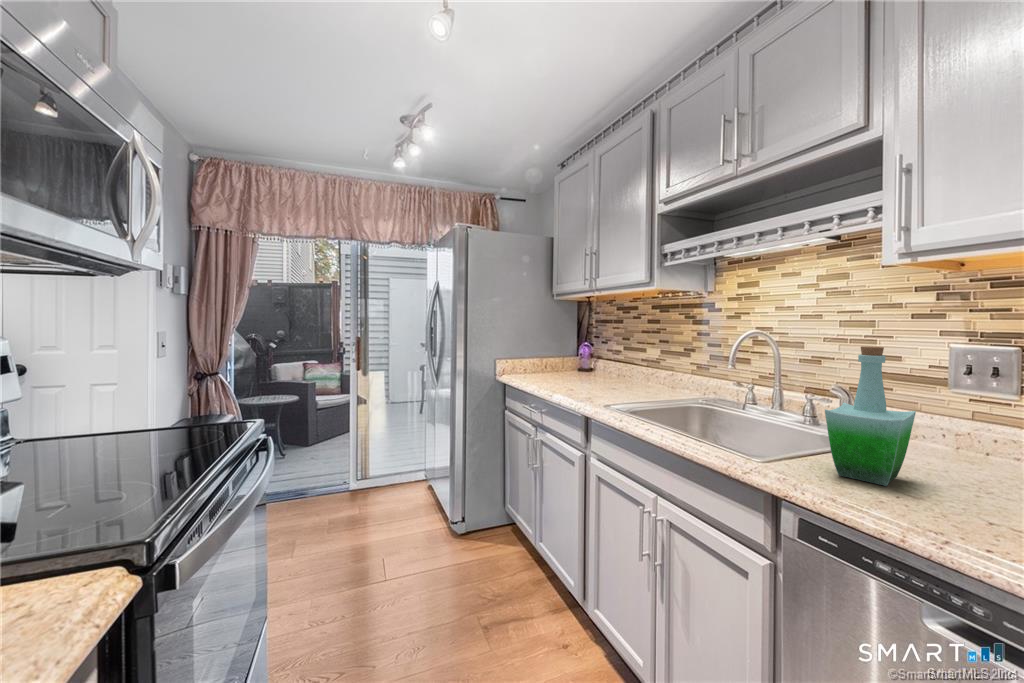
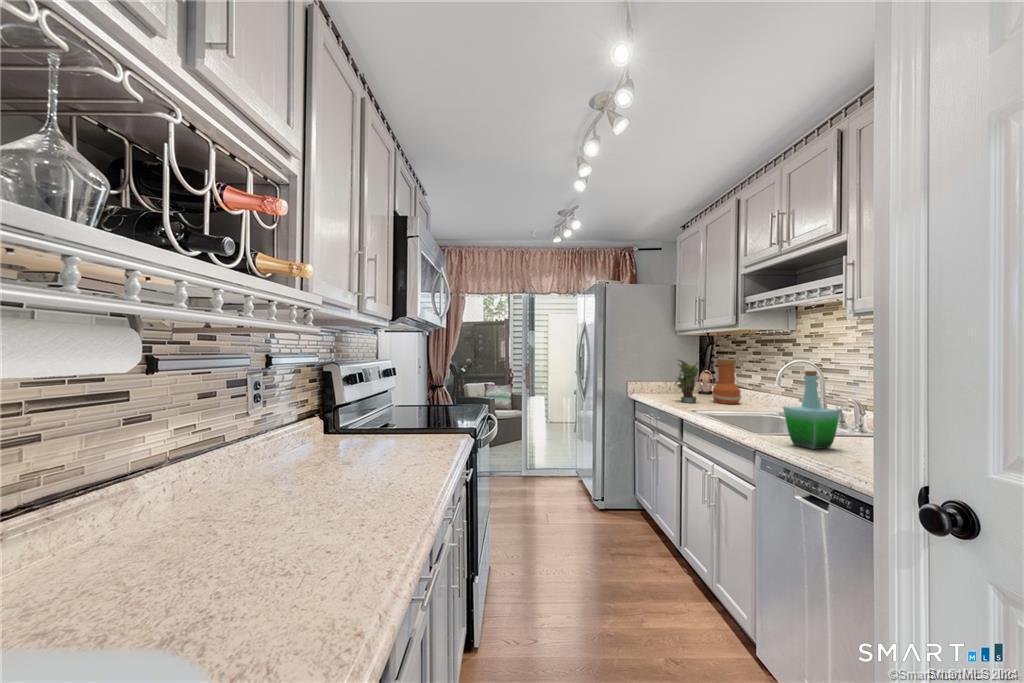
potted plant: none [561,330,595,387] -> present [675,360,699,403]
vase: none [605,330,639,386] -> present [712,359,741,404]

